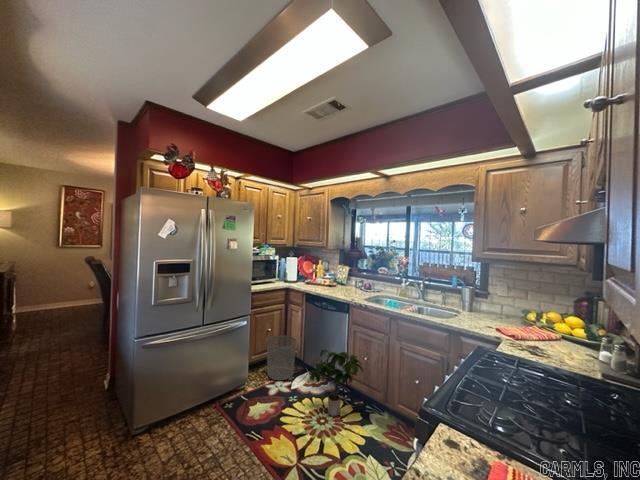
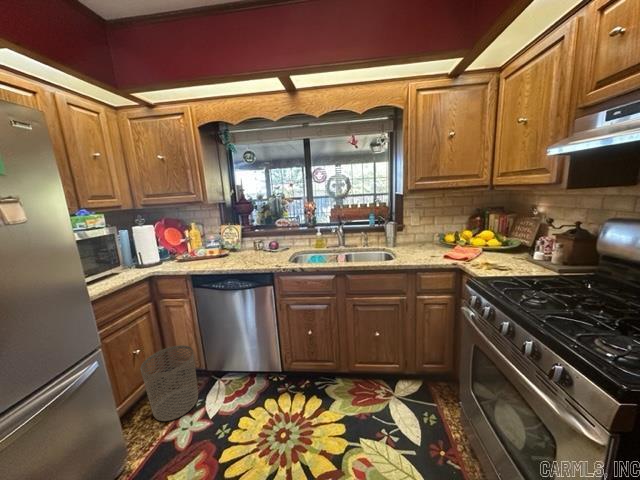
potted plant: present [309,349,363,416] -> none [243,334,318,420]

